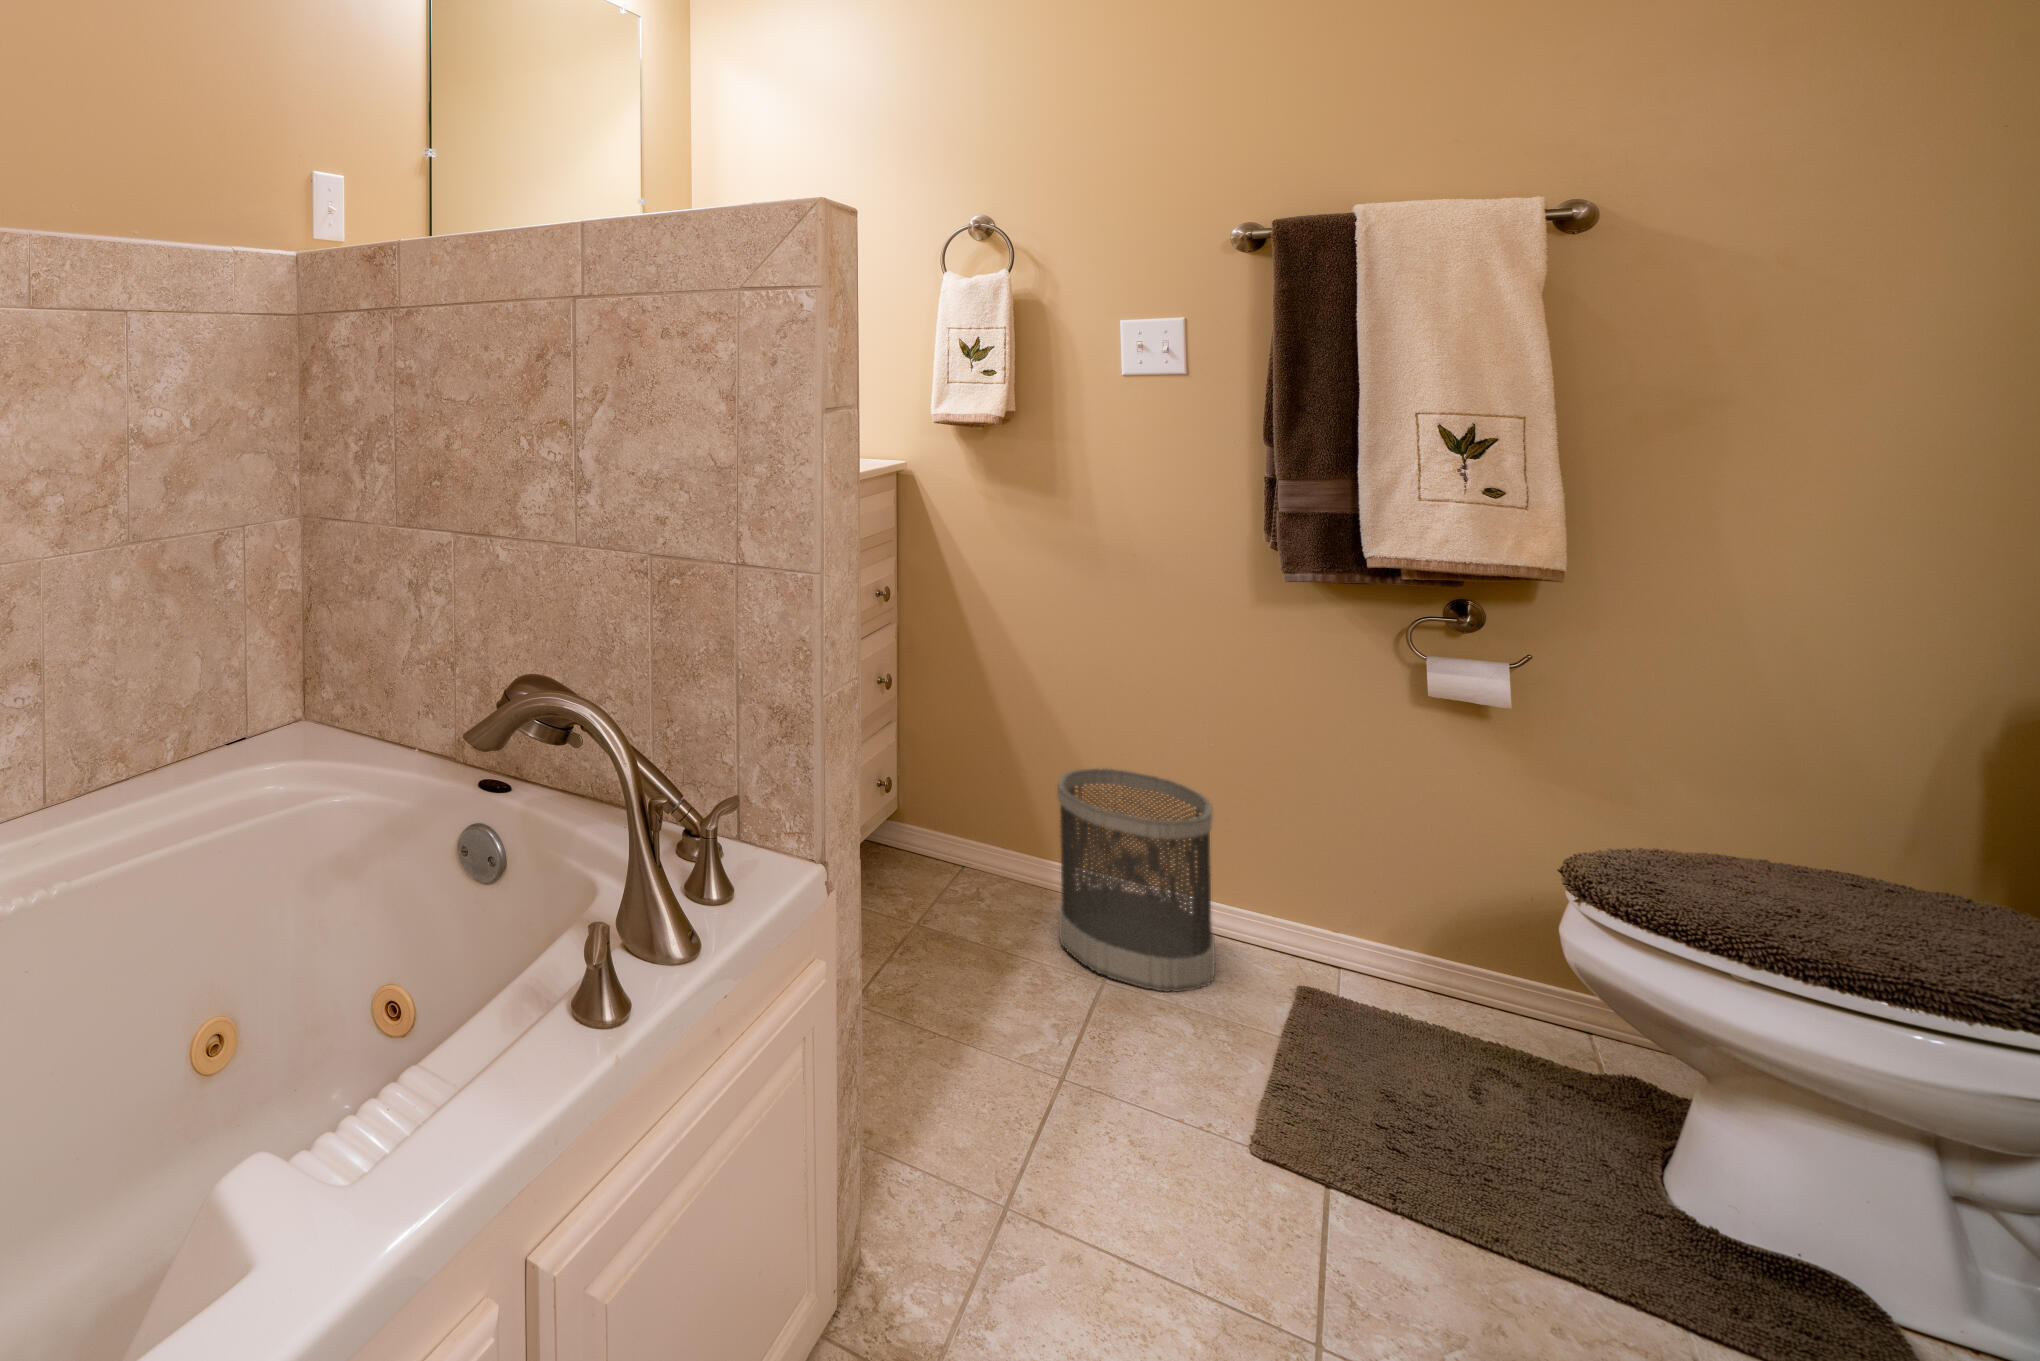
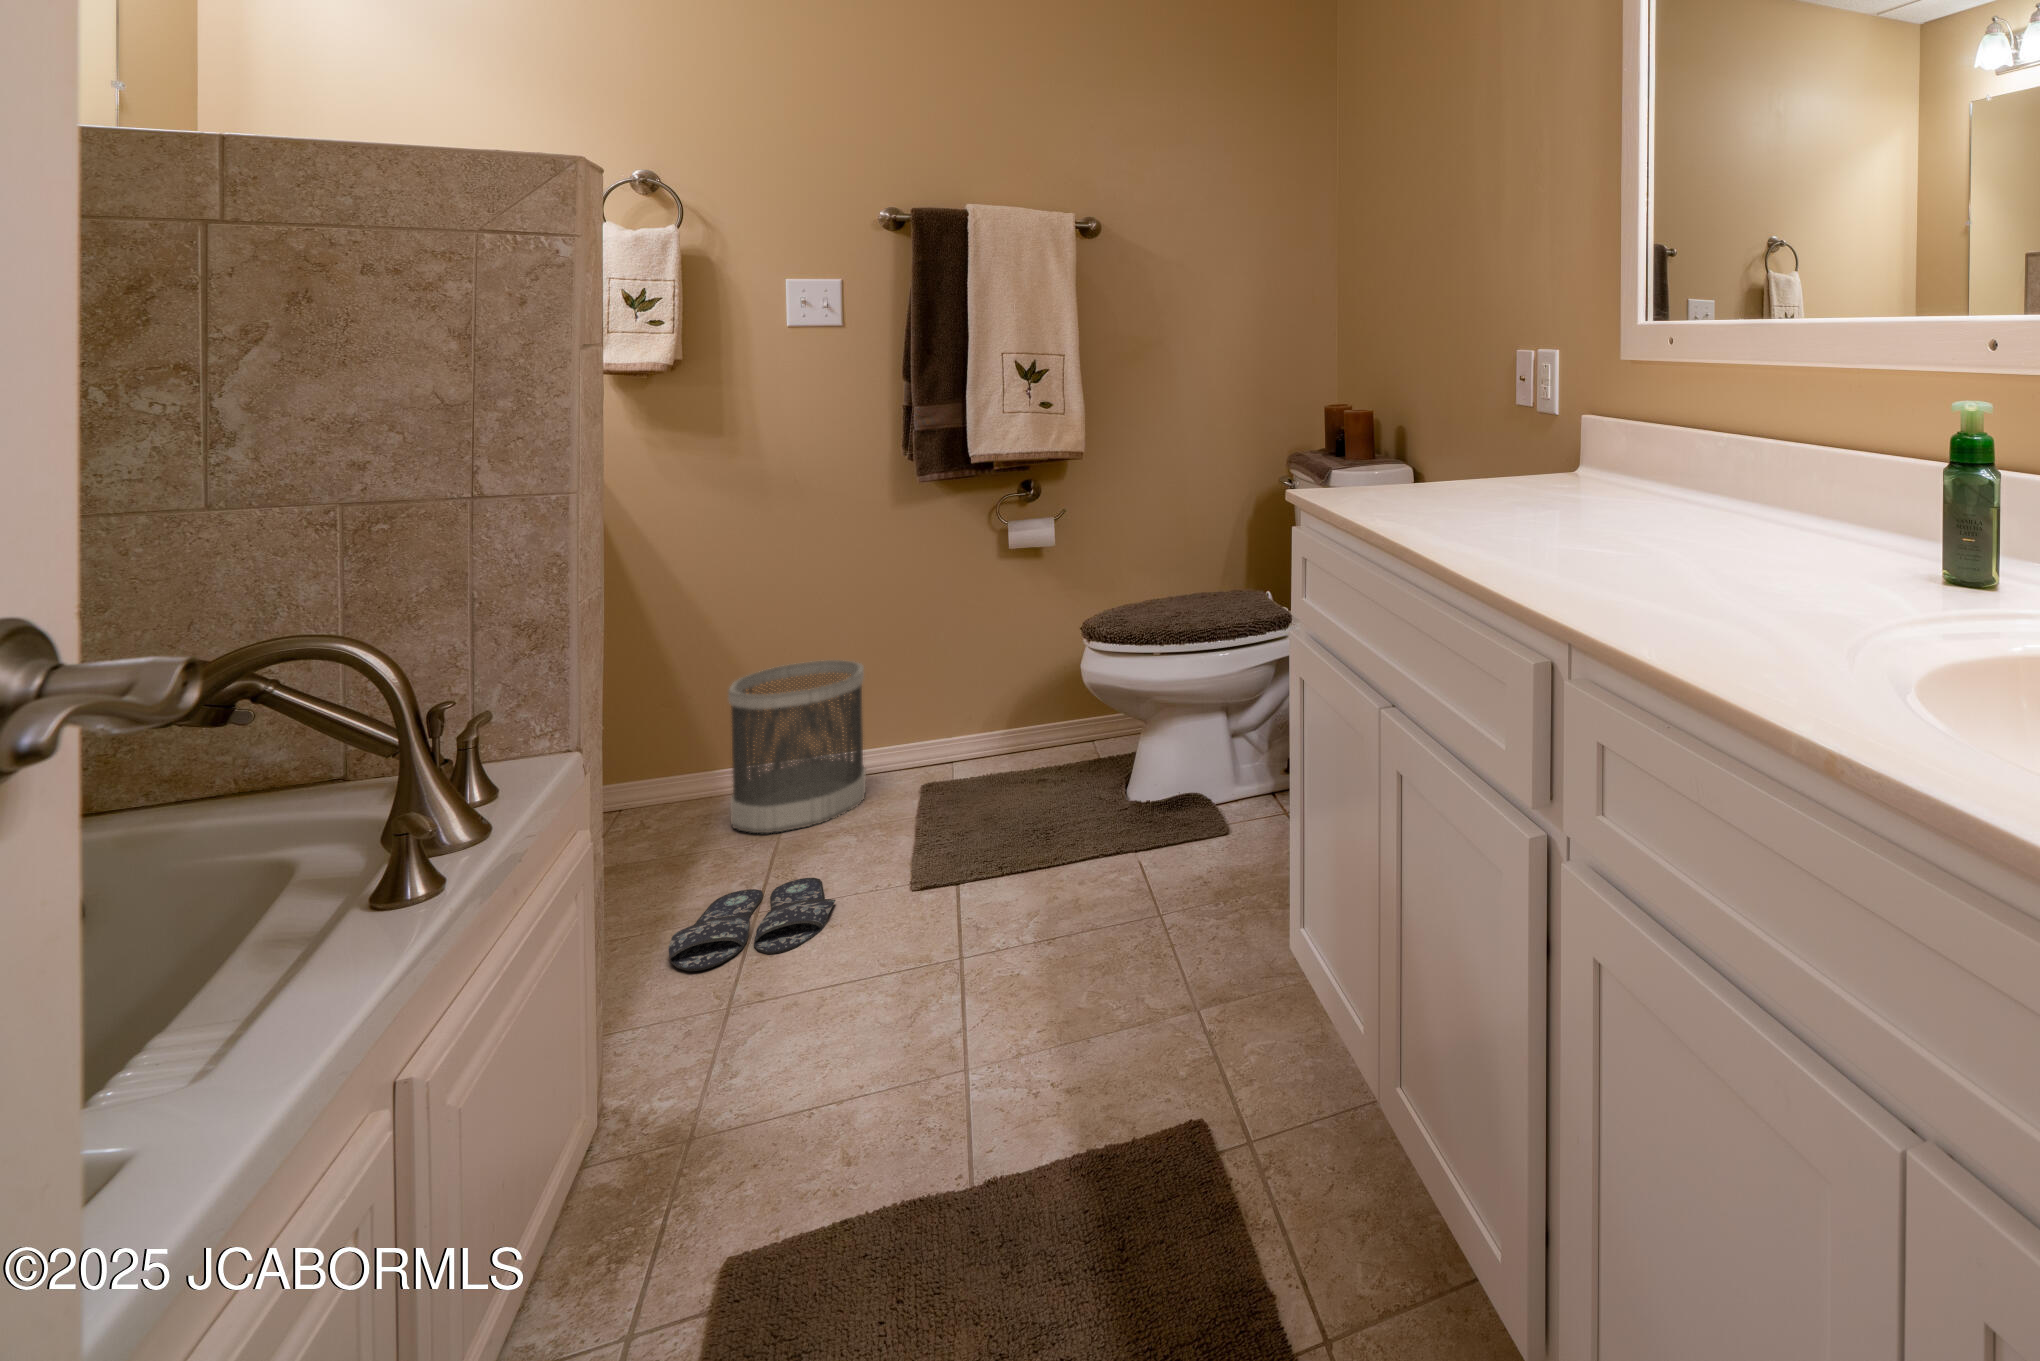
slippers: none [994,1045,1186,1194] -> present [668,878,836,971]

